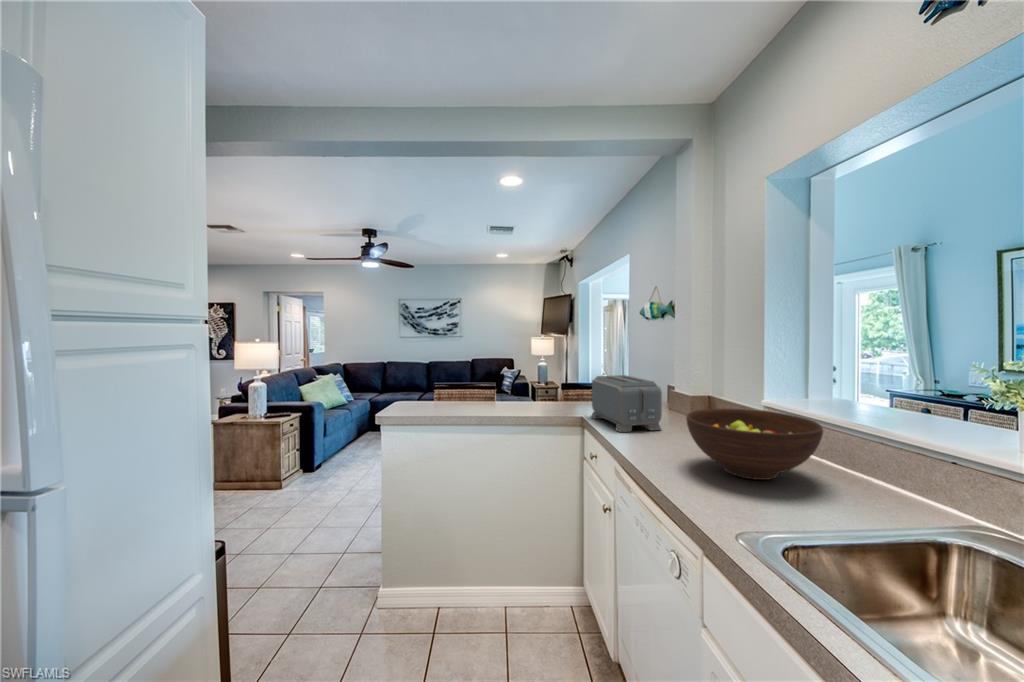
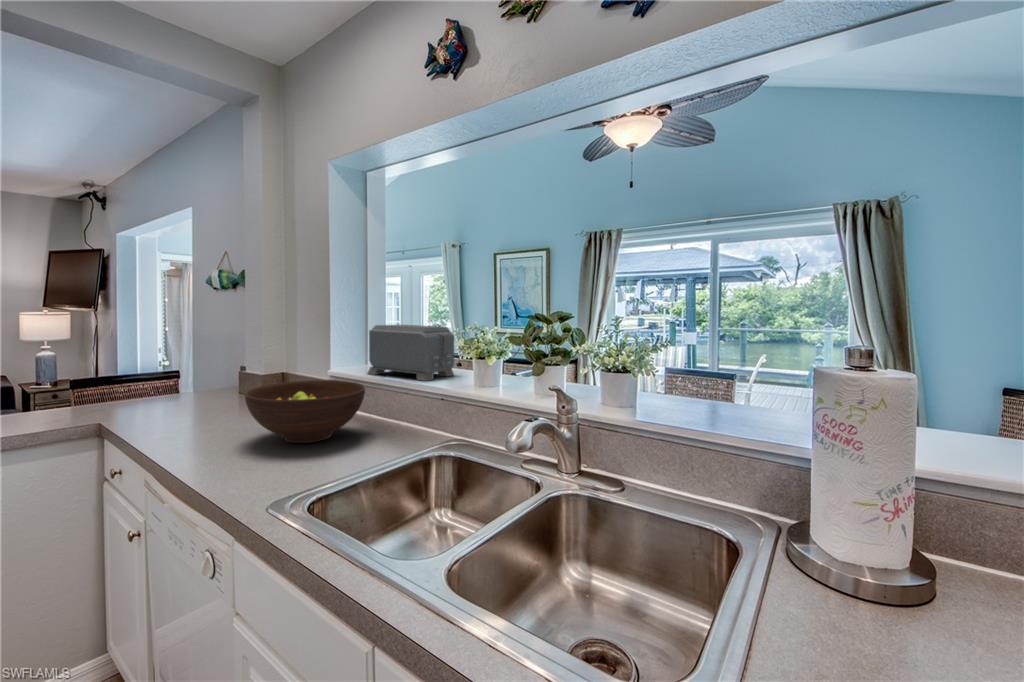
toaster: present [591,375,662,432] -> present [367,325,455,381]

